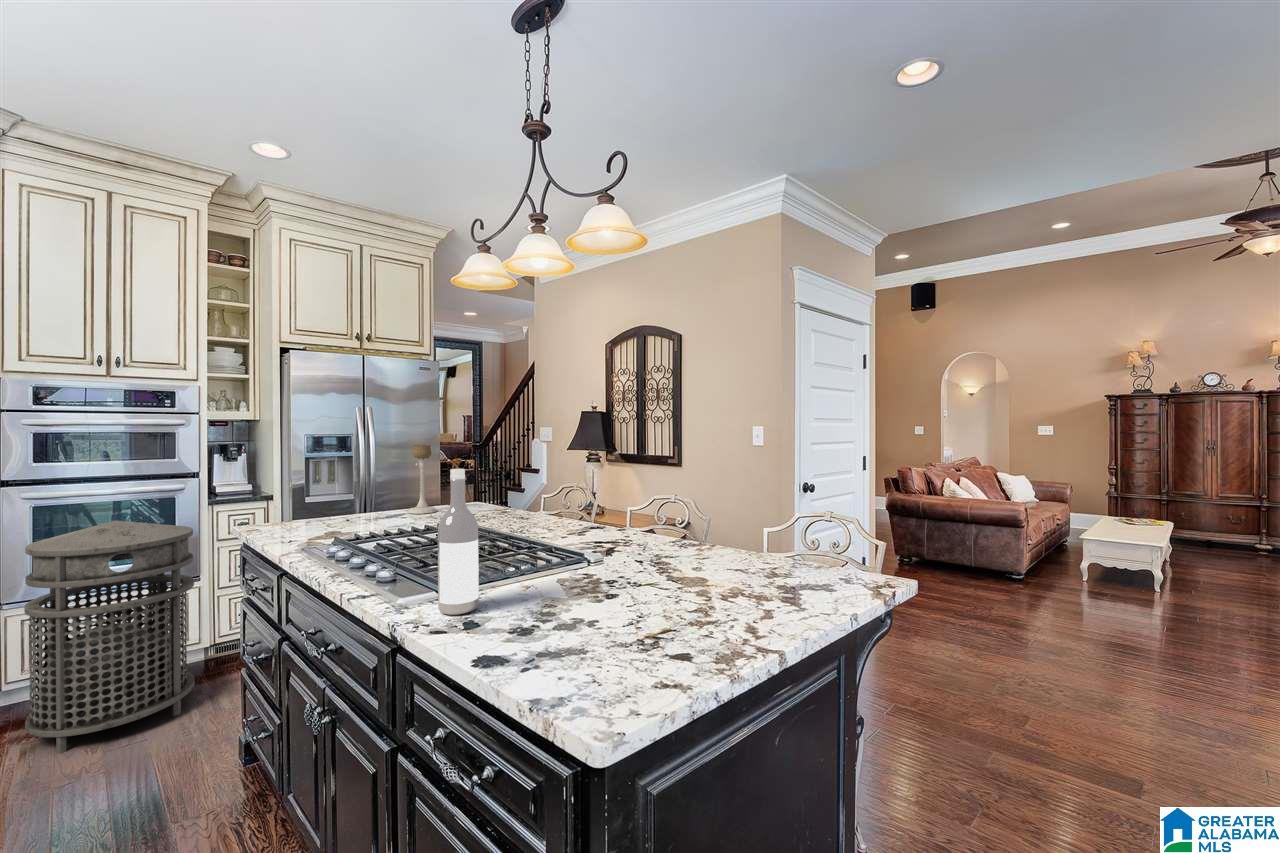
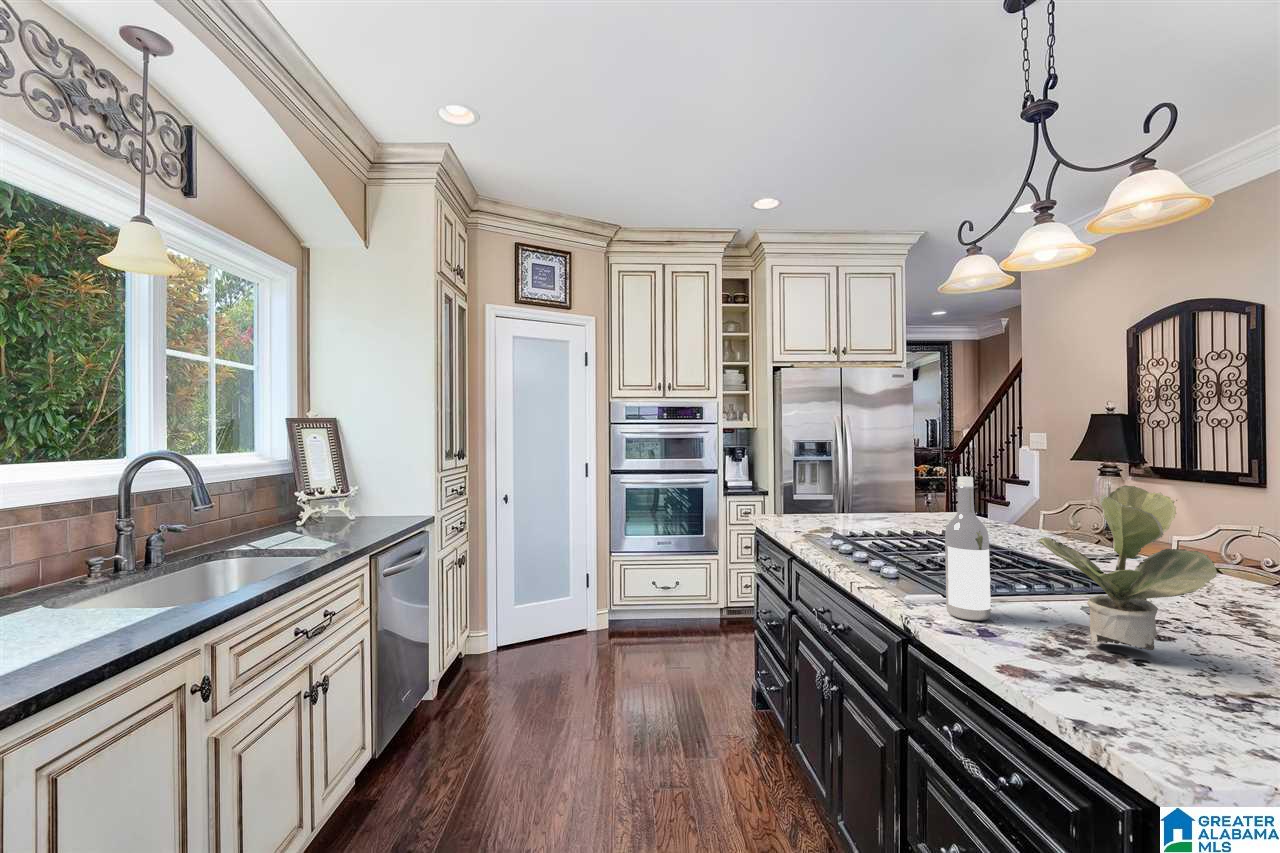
candle holder: present [408,445,437,514] -> none [888,451,918,520]
potted plant: none [515,469,632,614] -> present [1037,485,1218,650]
trash can: present [24,520,195,754] -> none [635,501,720,655]

